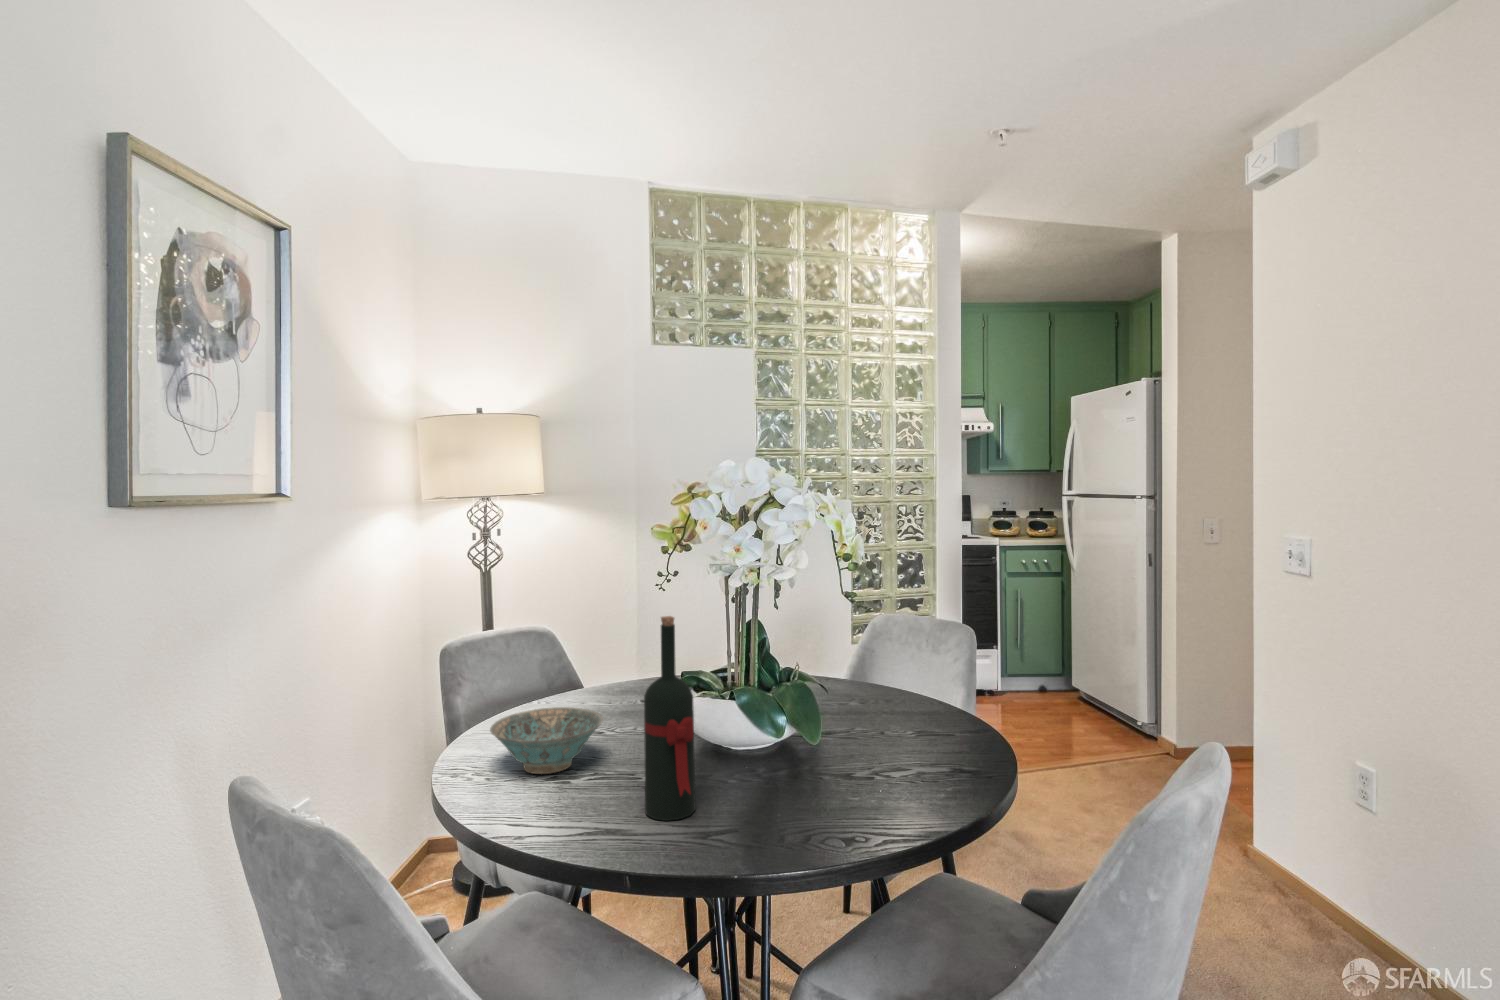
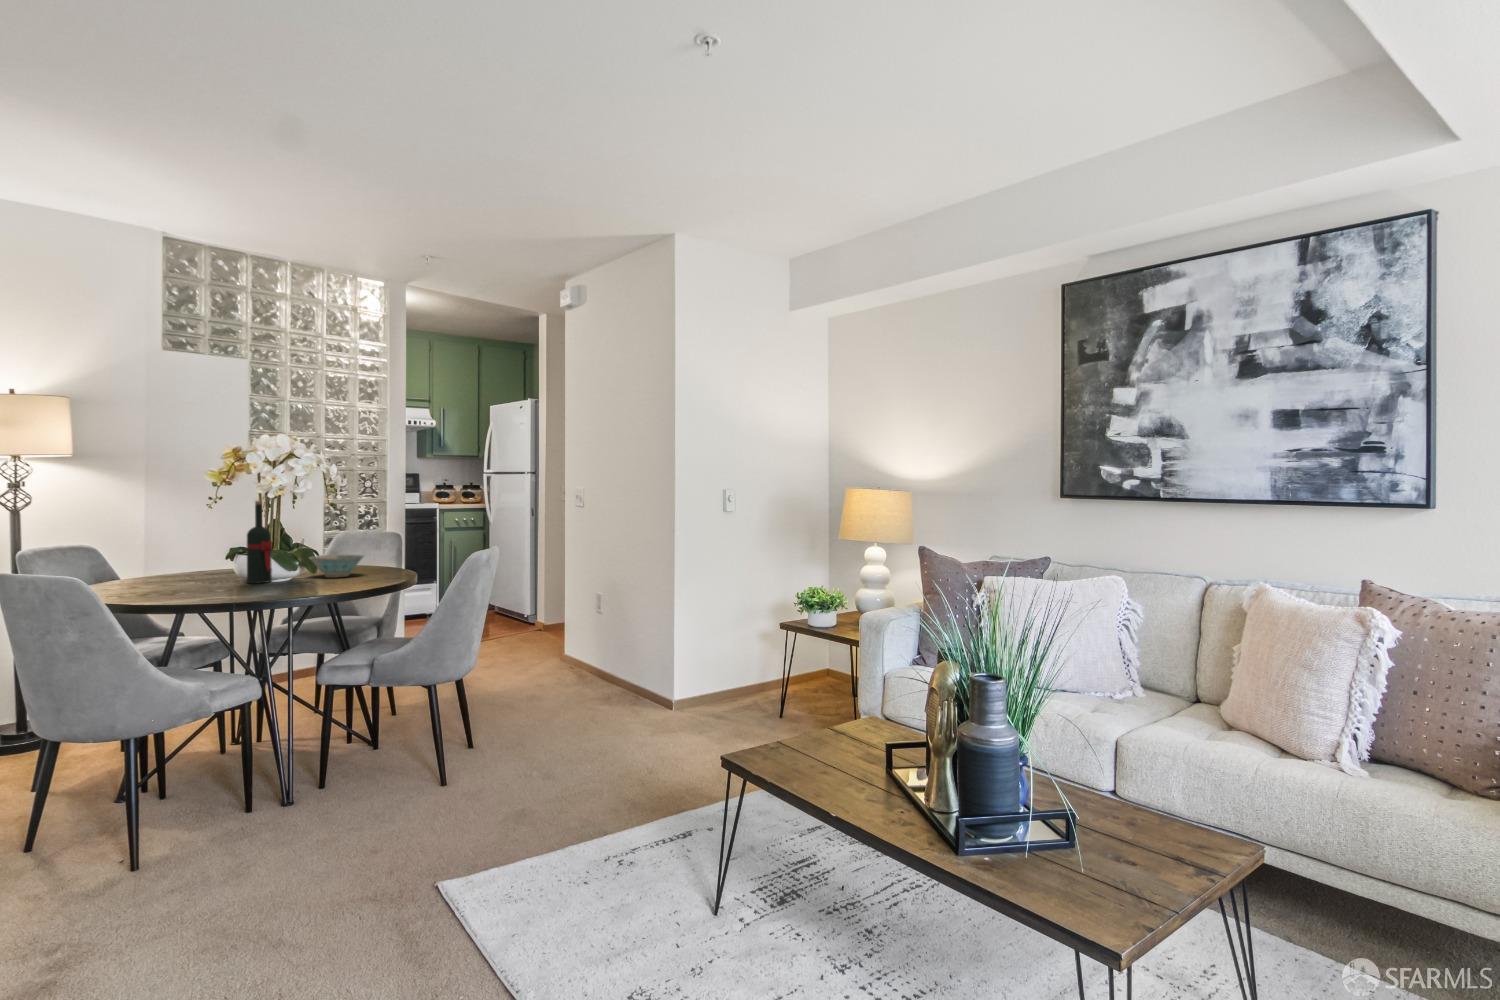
ceramic bowl: present [490,707,603,774] -> present [309,554,364,578]

